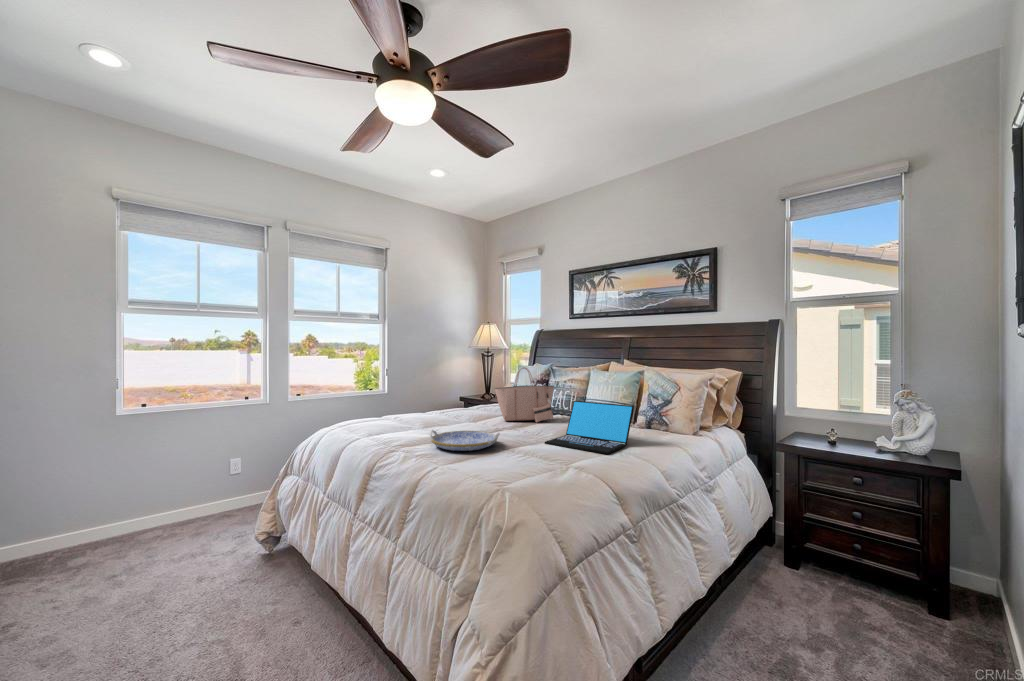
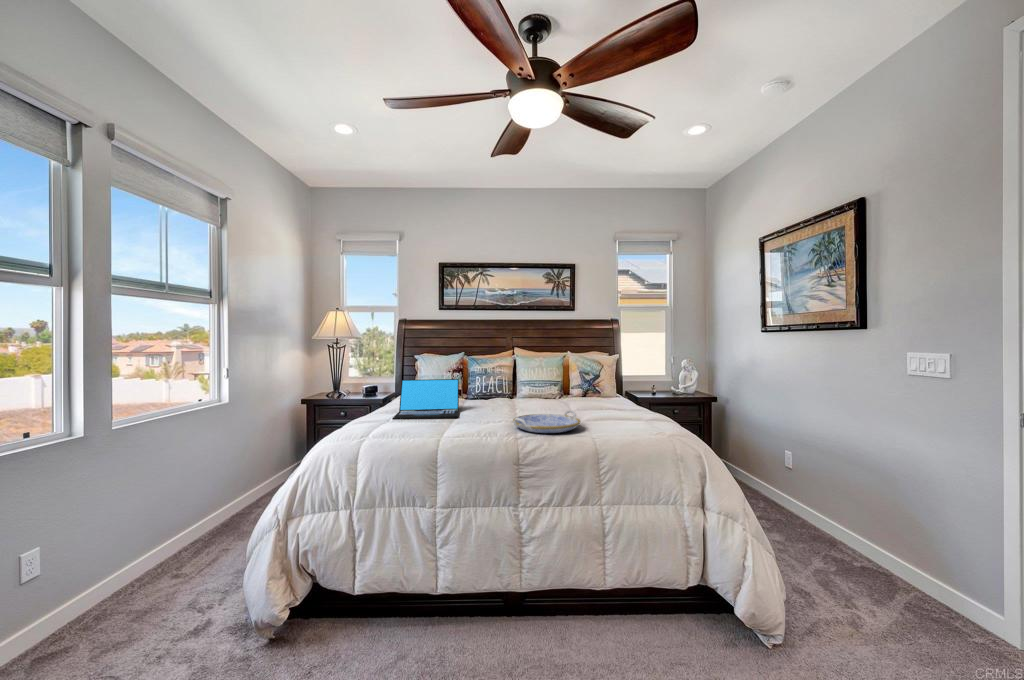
tote bag: present [495,368,554,422] -> none [467,354,519,408]
laptop: present [545,401,634,454] -> present [392,379,459,420]

